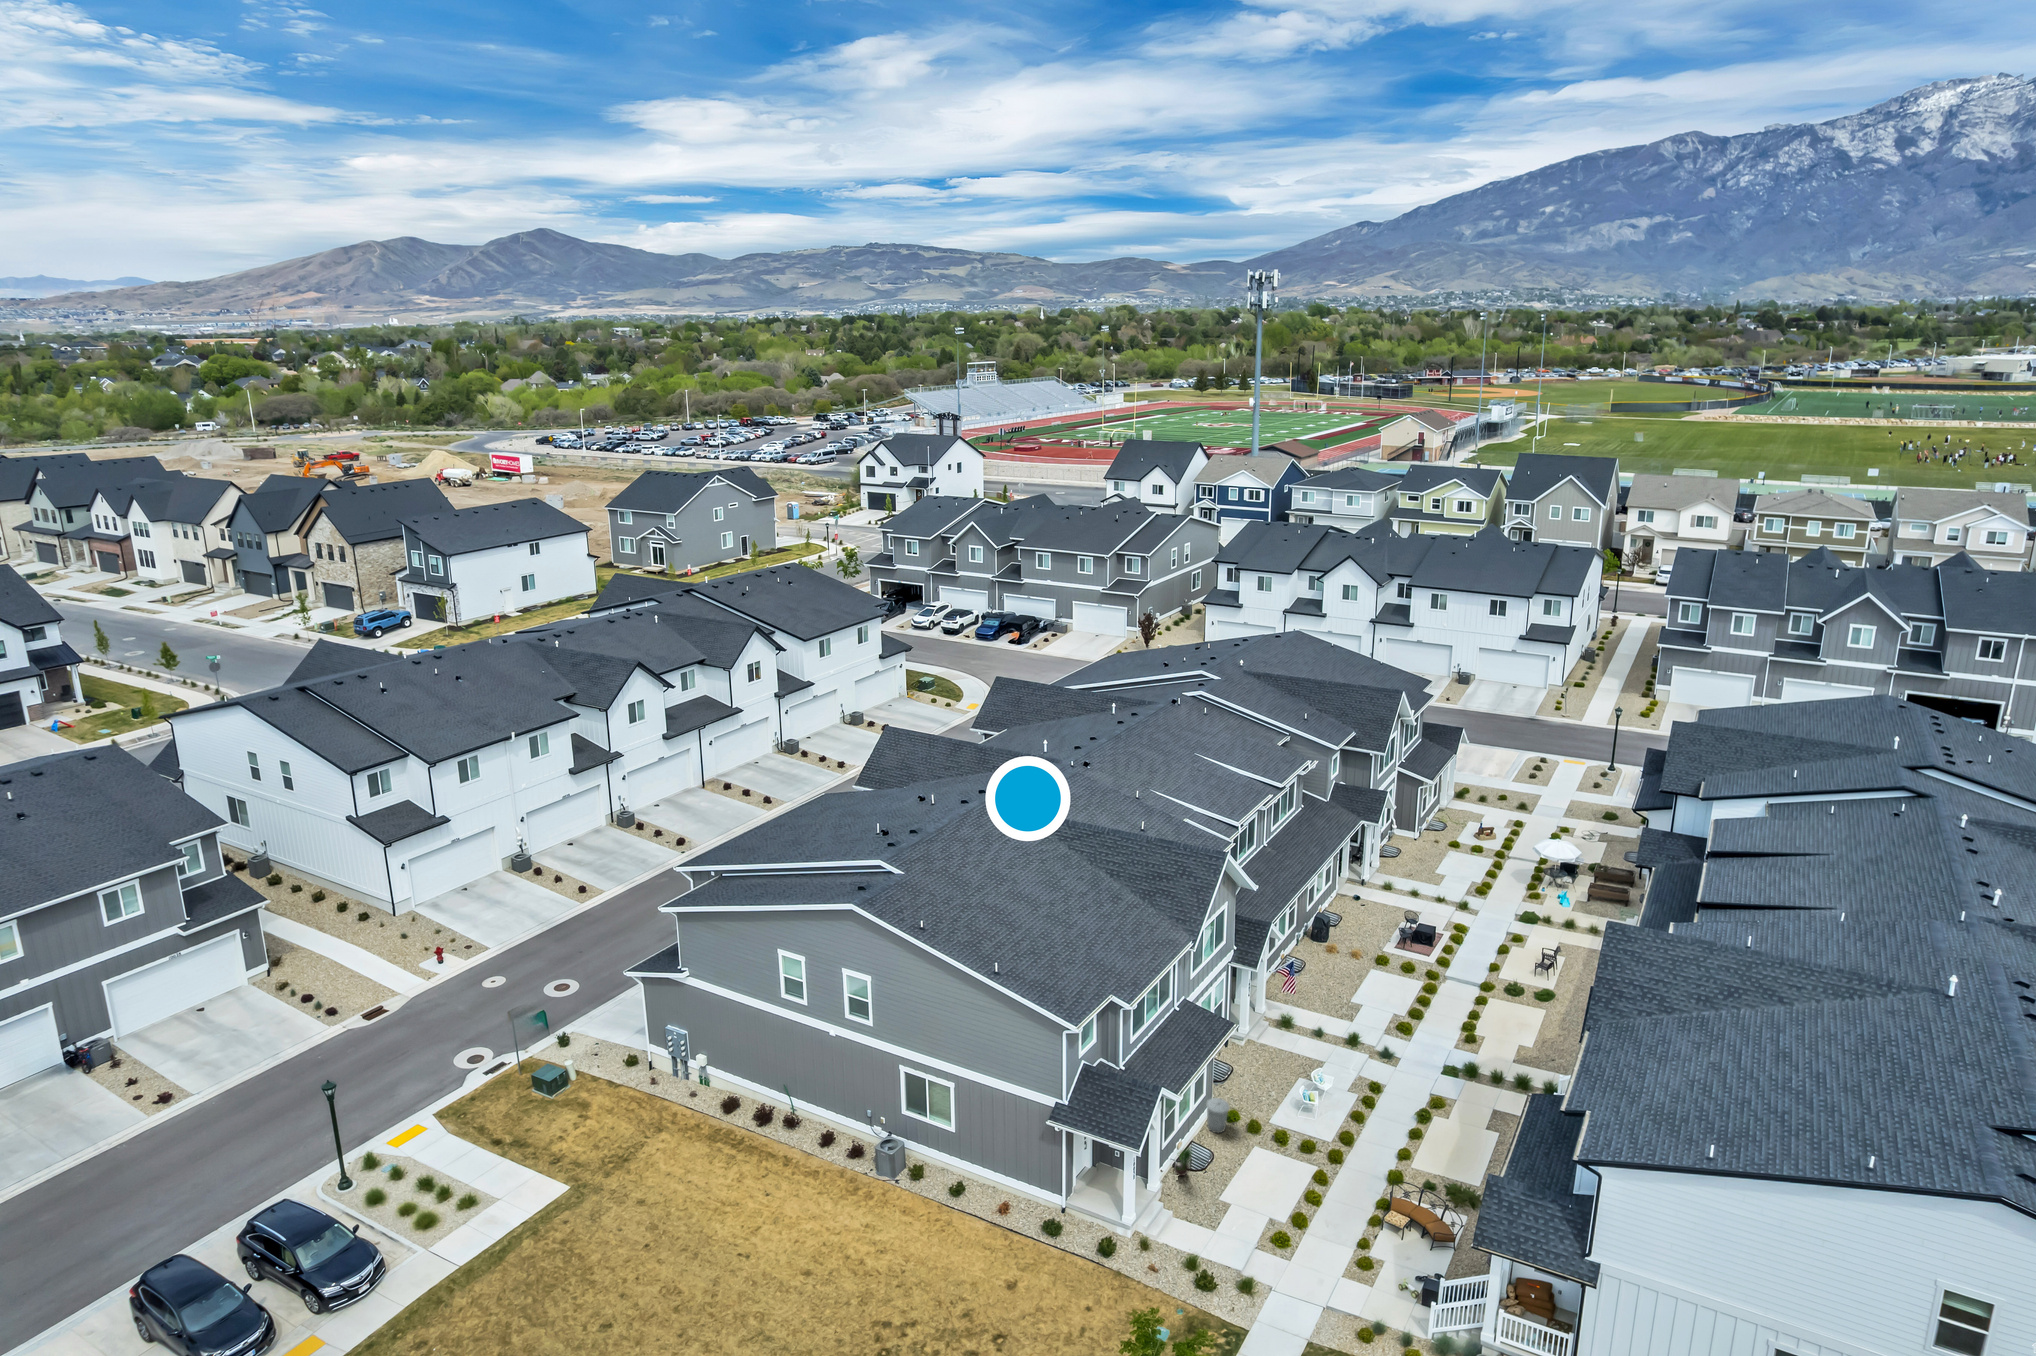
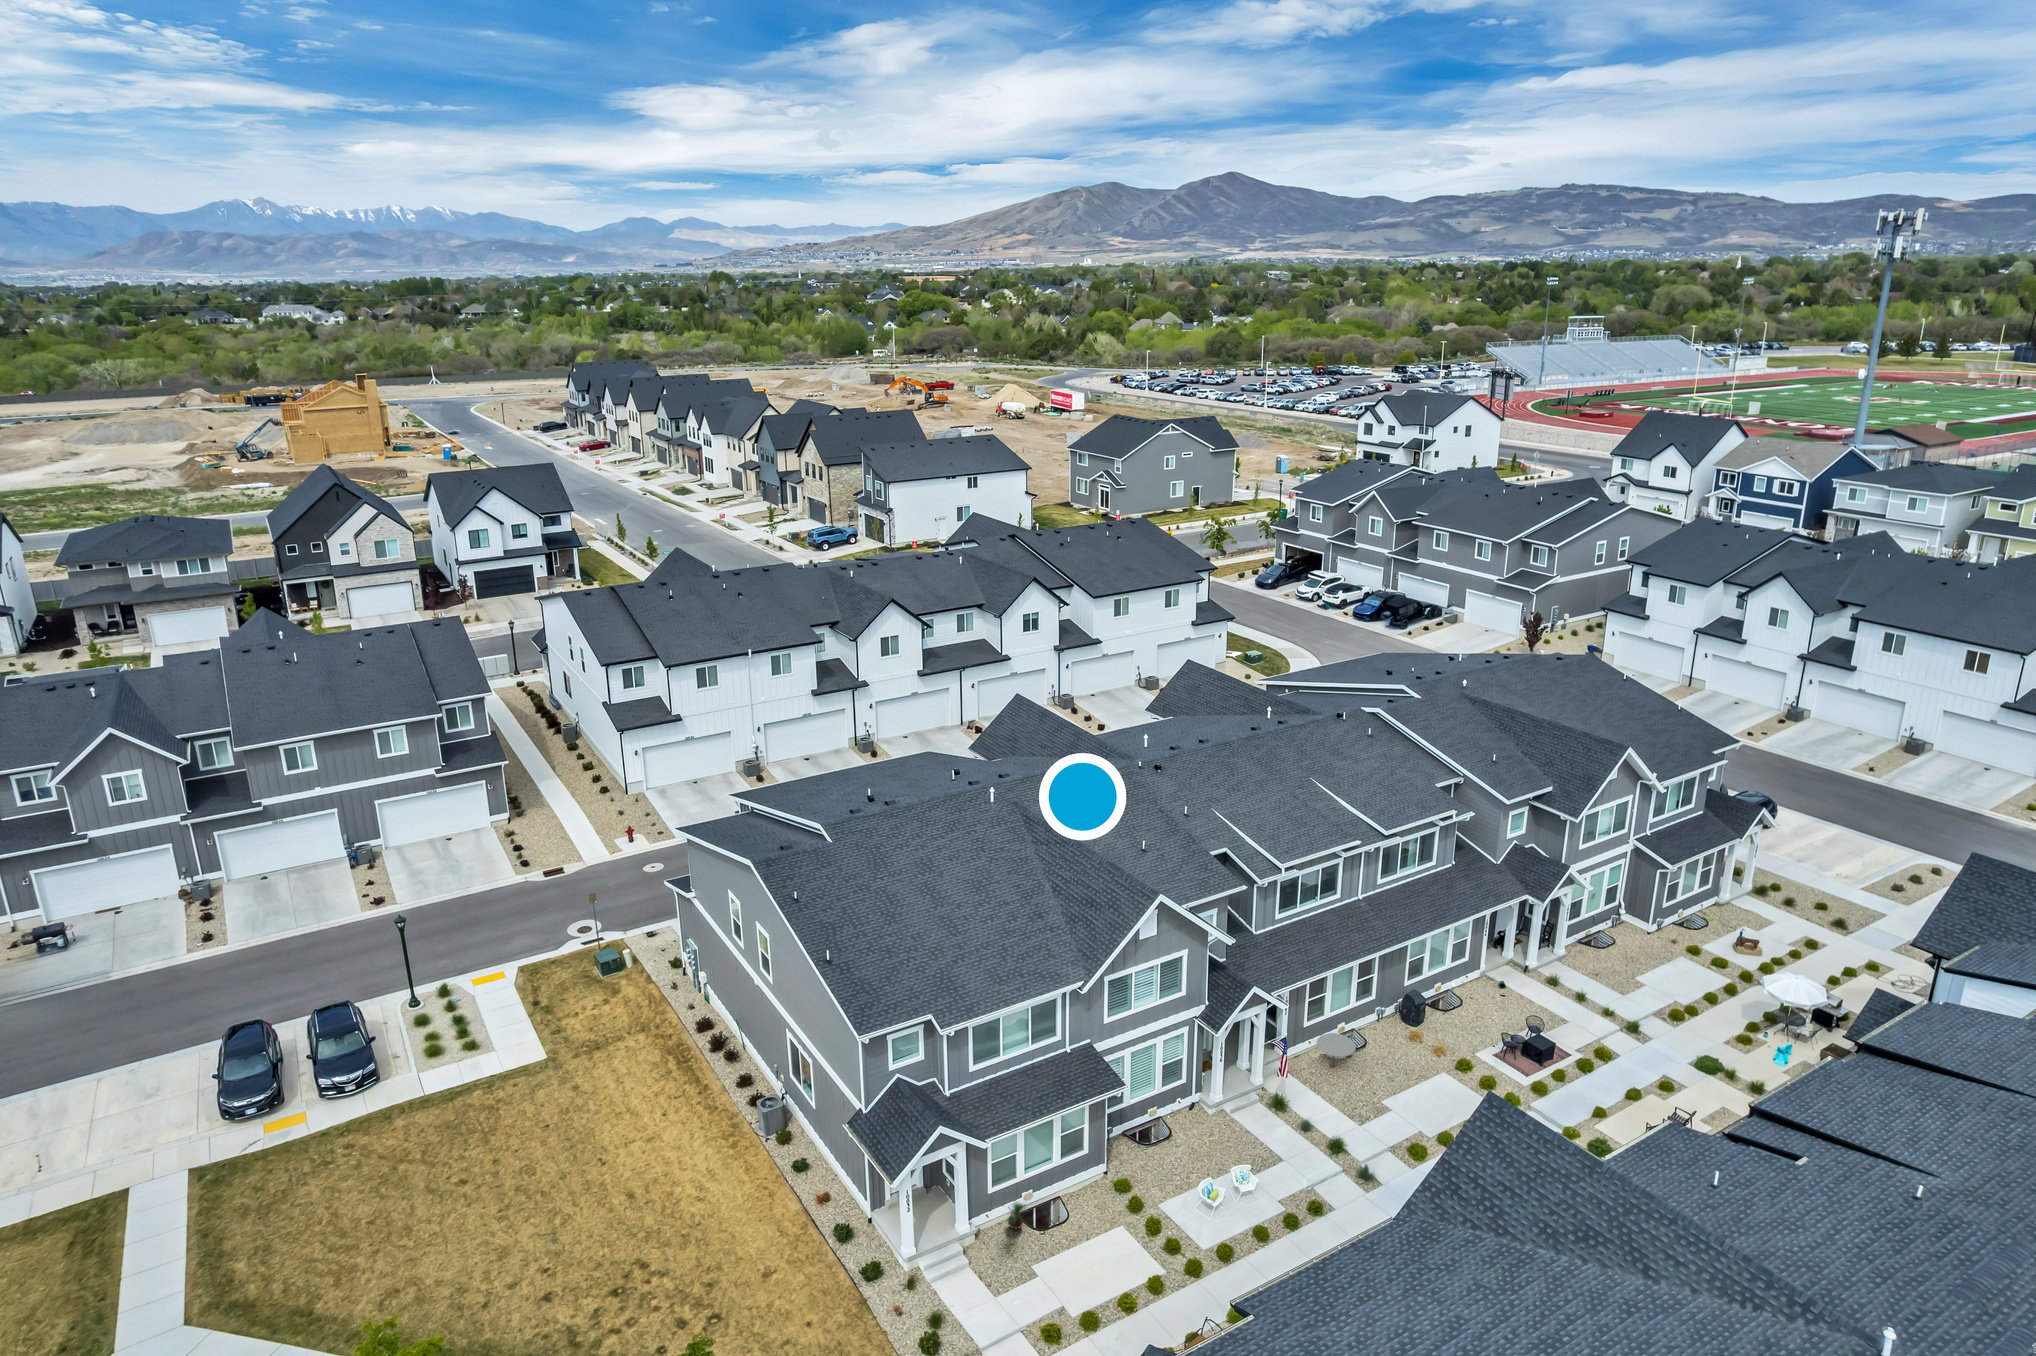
round table: none [1280,959,1313,986] -> present [1317,1033,1356,1068]
trash can: present [1207,1098,1230,1133] -> none [1083,1159,1109,1199]

